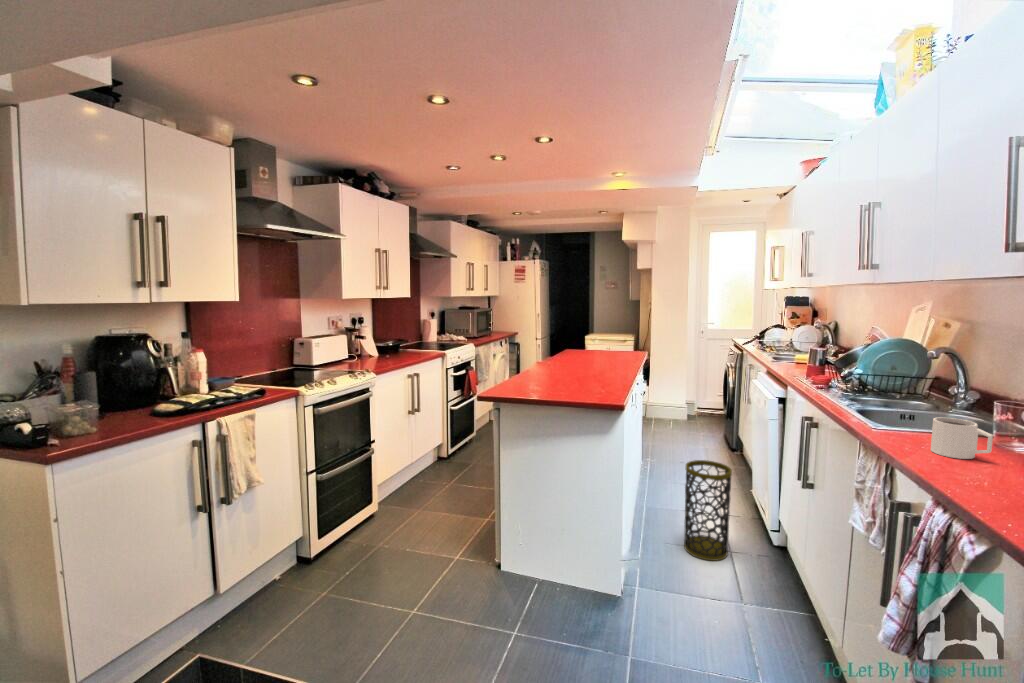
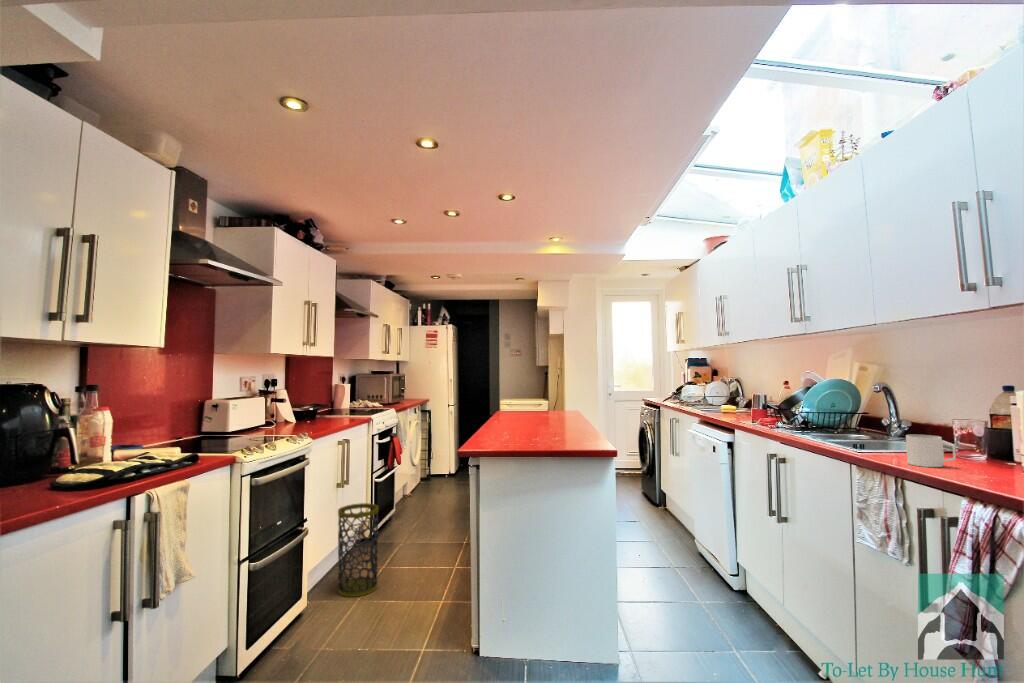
trash can: present [684,460,732,561] -> present [338,503,378,597]

